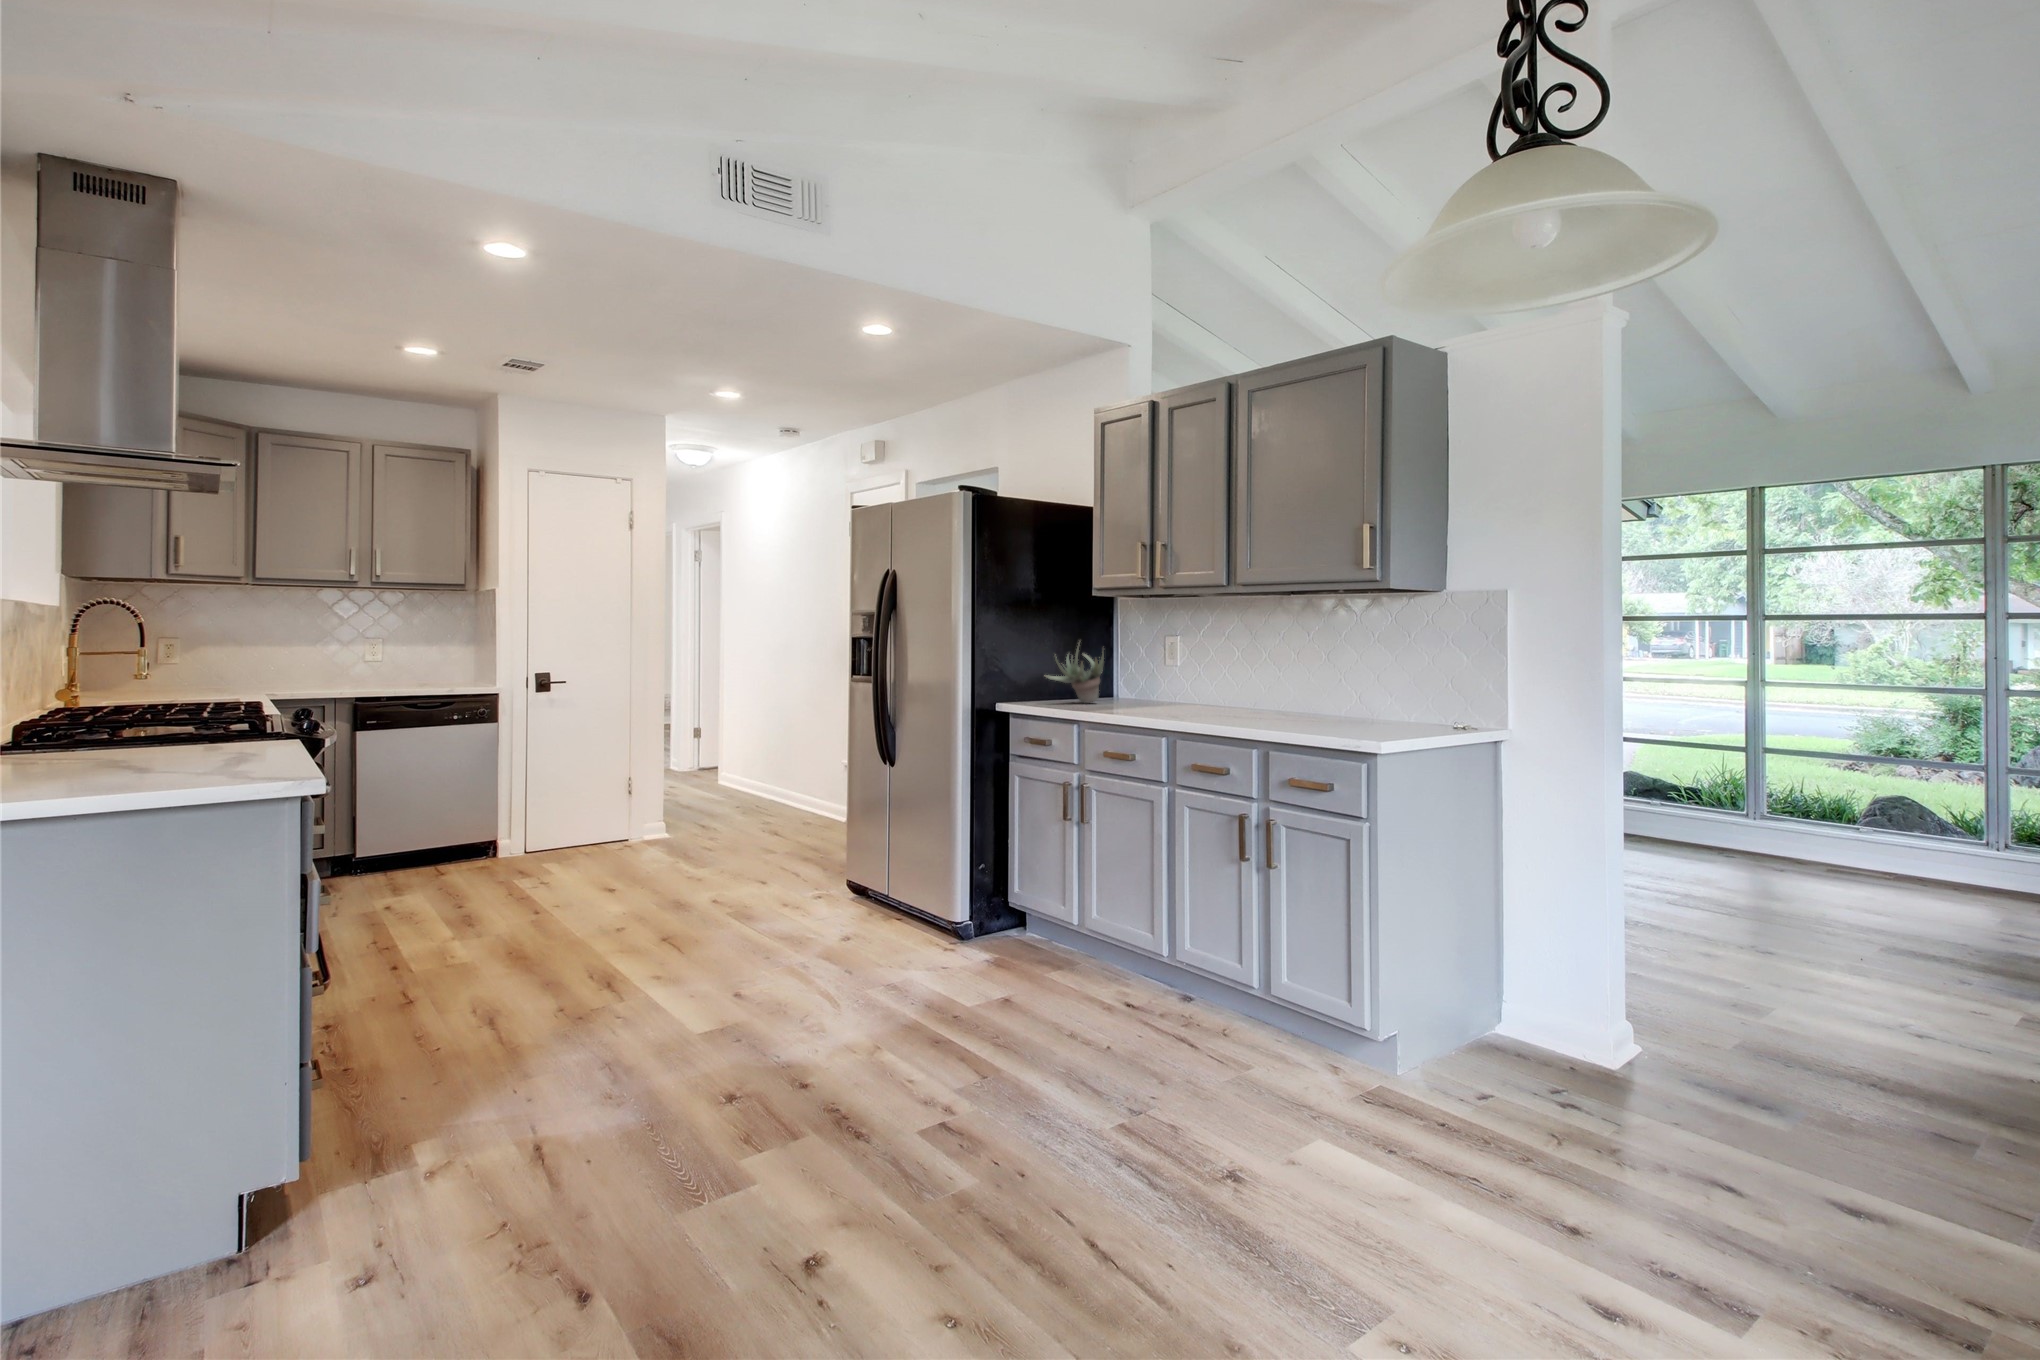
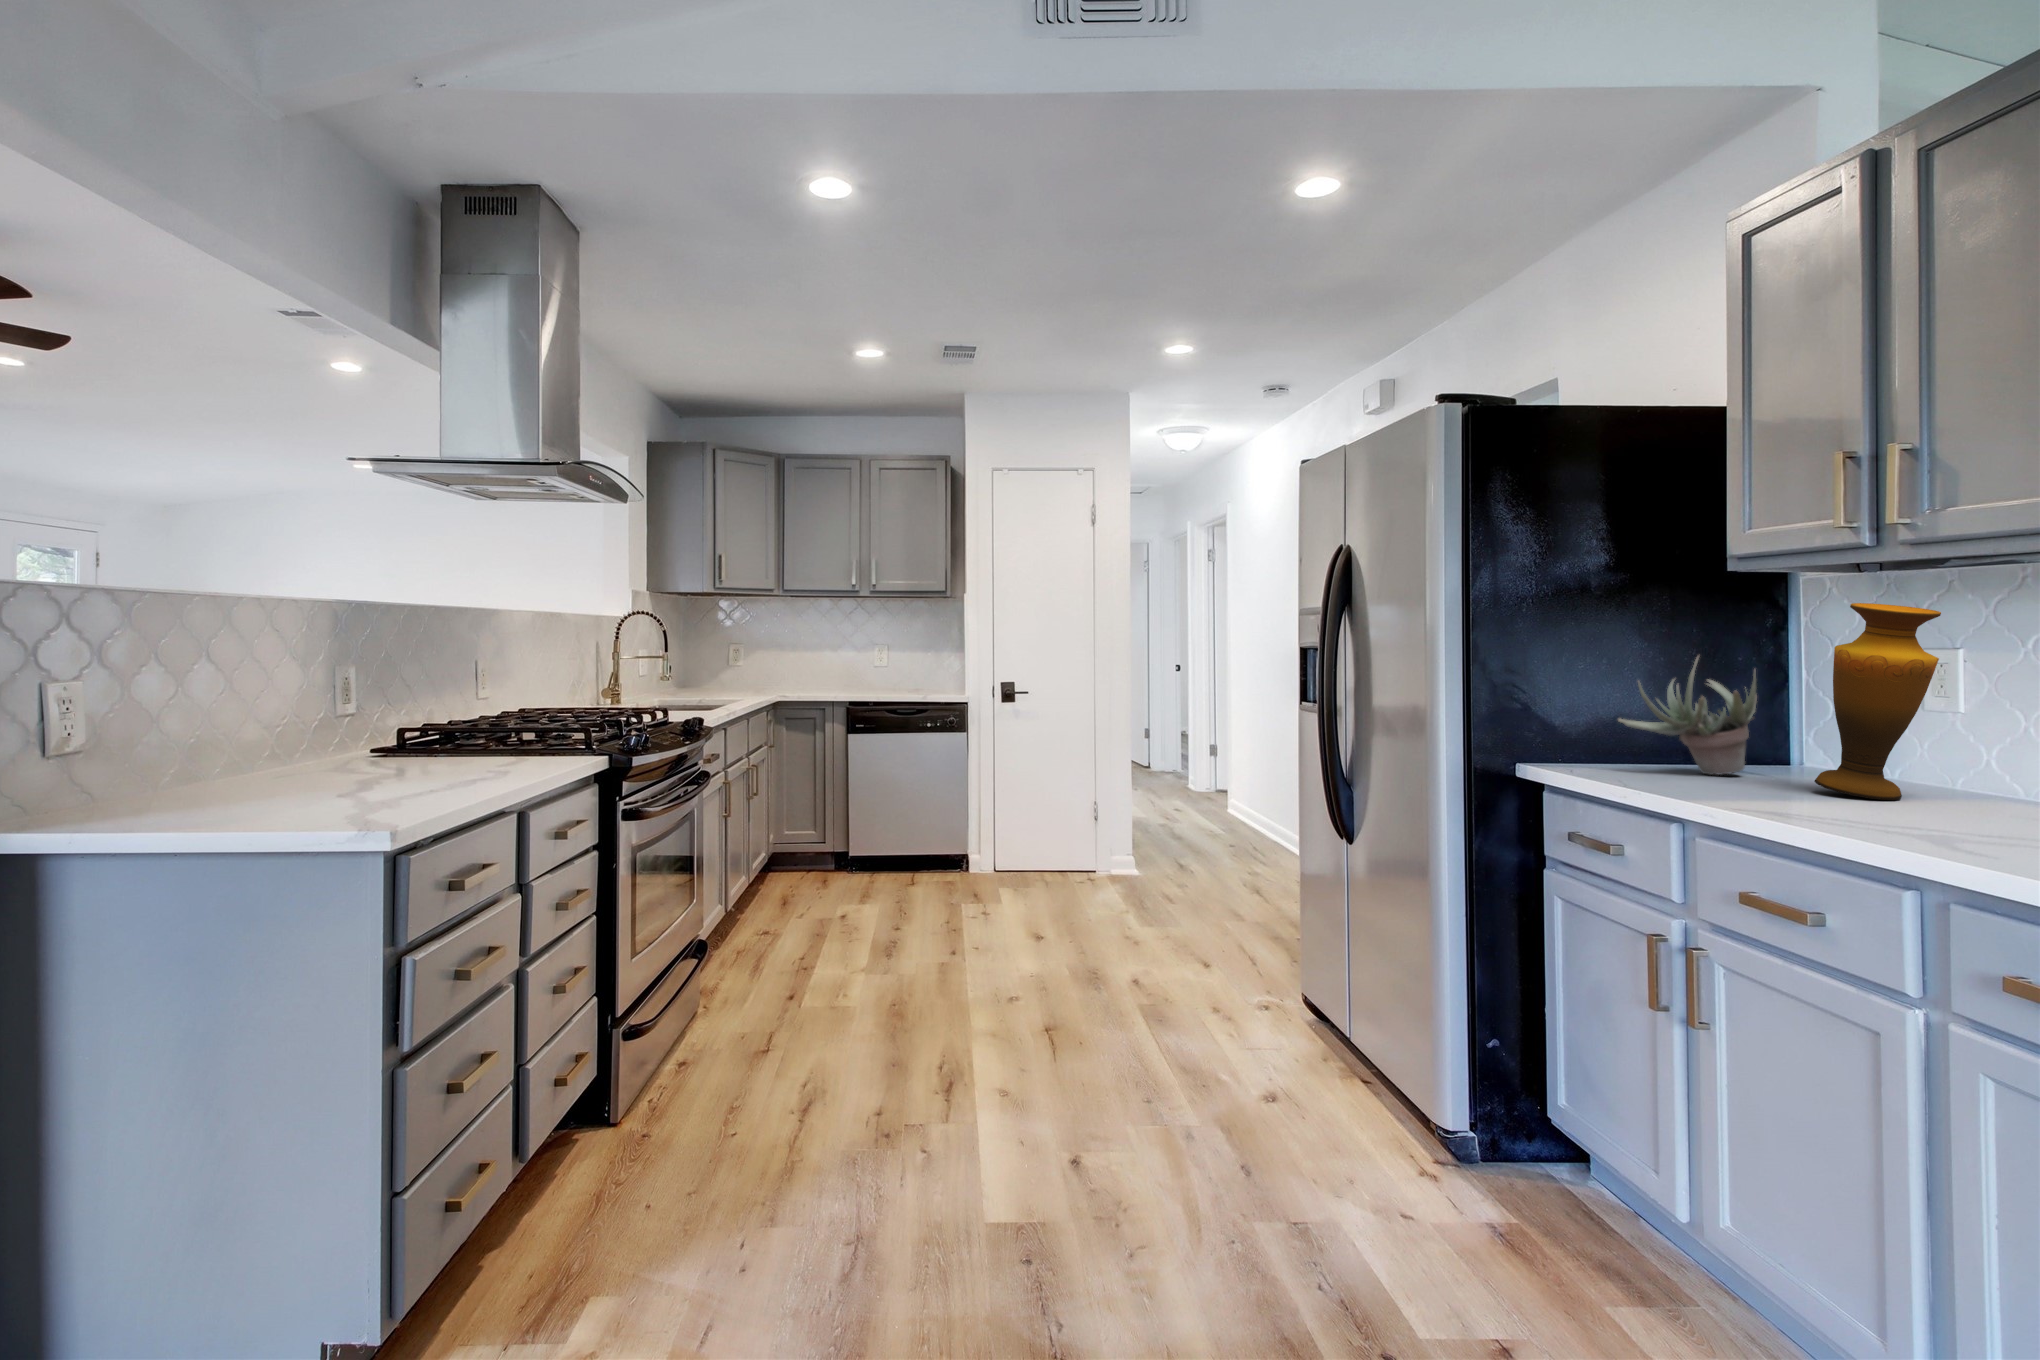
vase: none [1127,614,1171,707] -> present [1814,603,1941,800]

